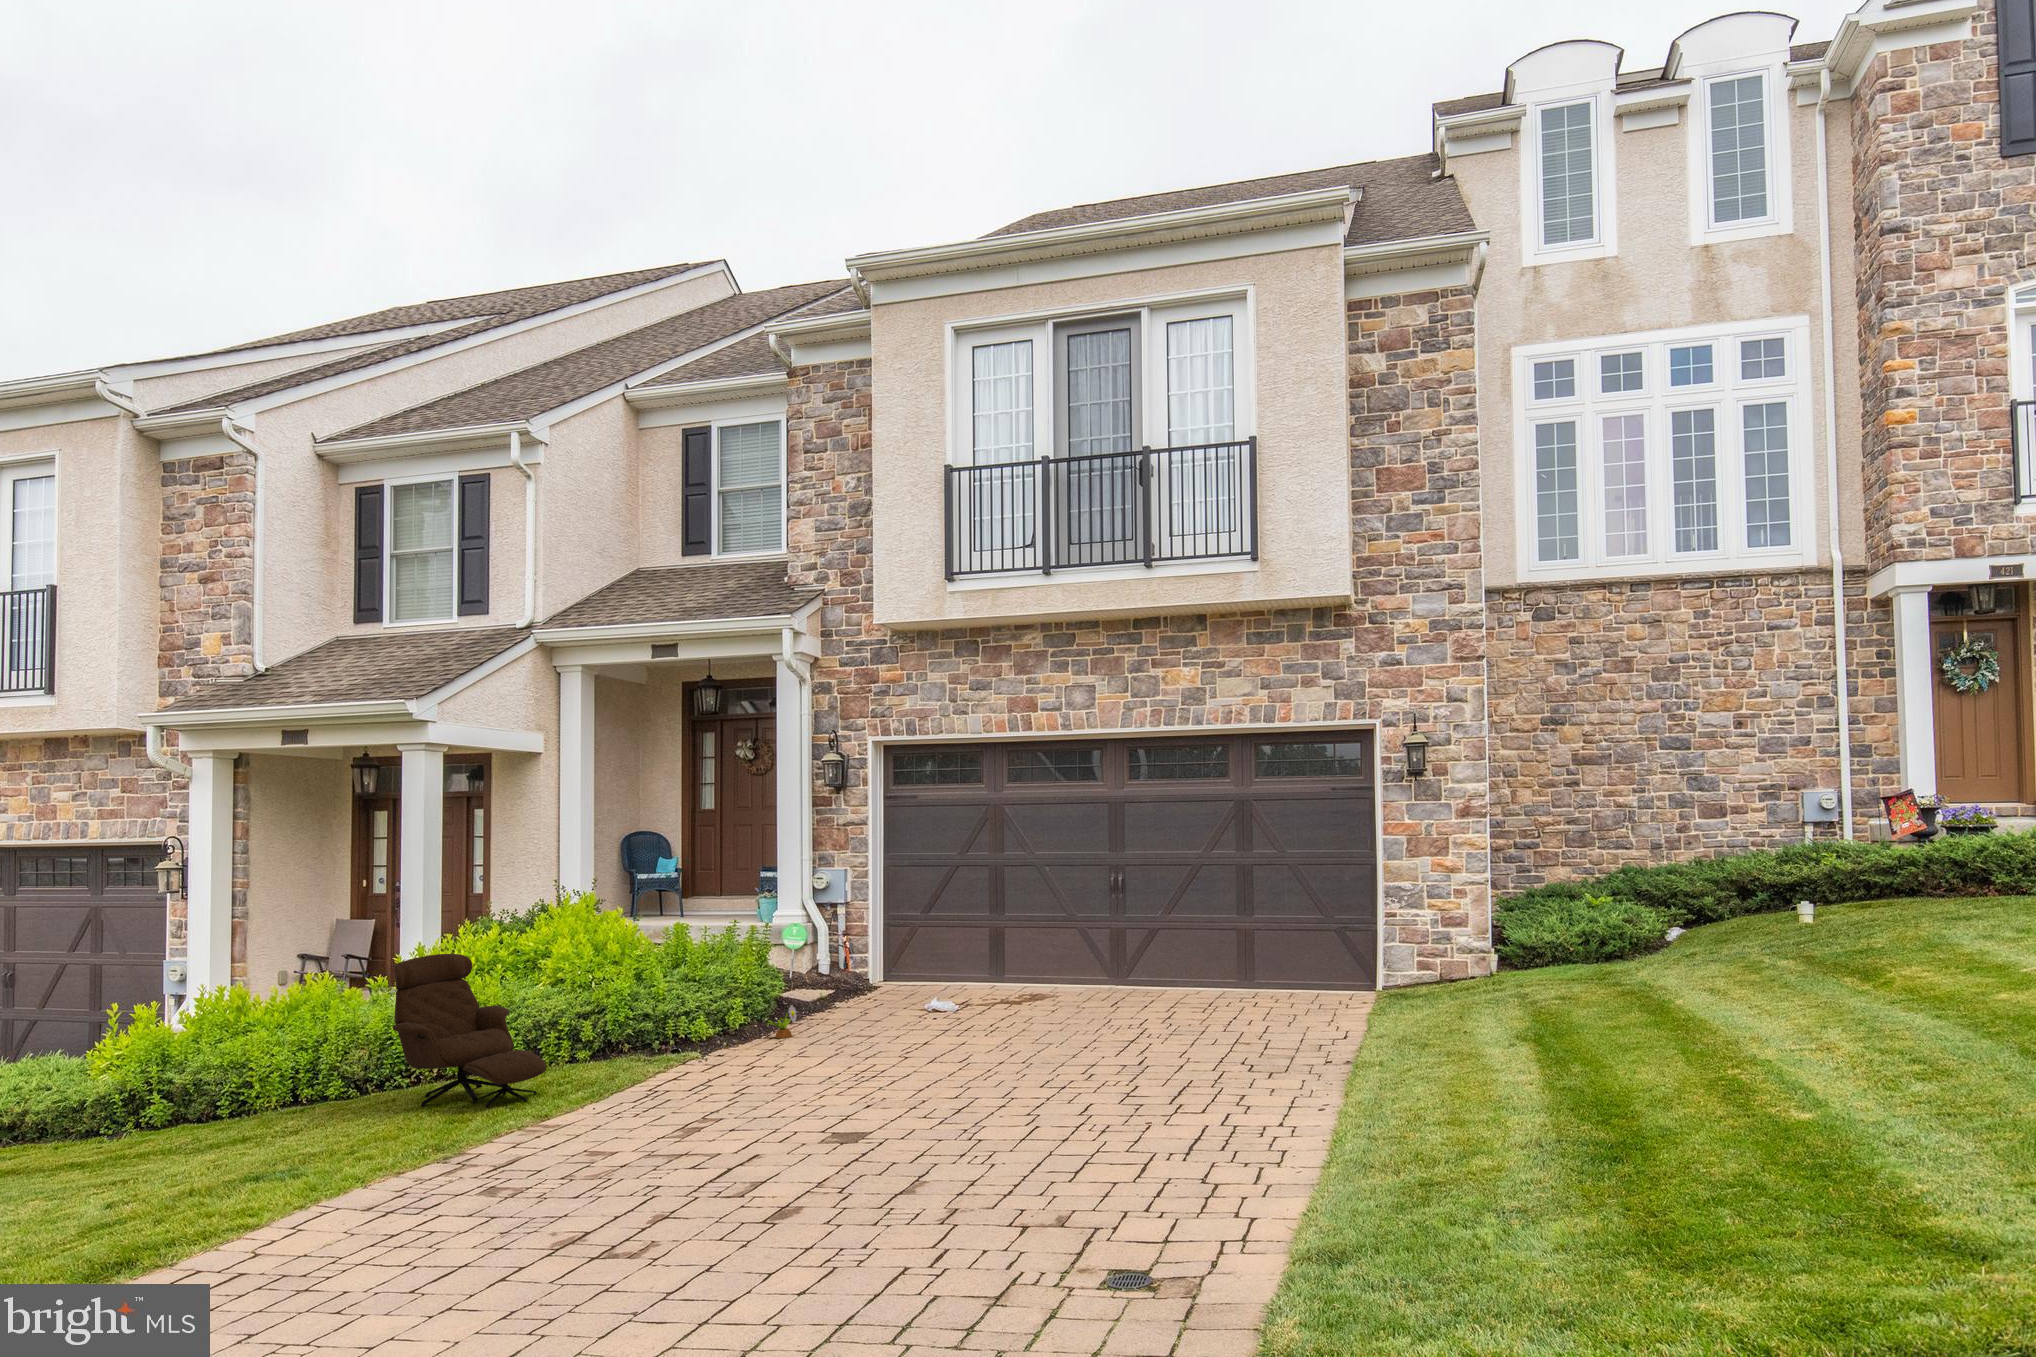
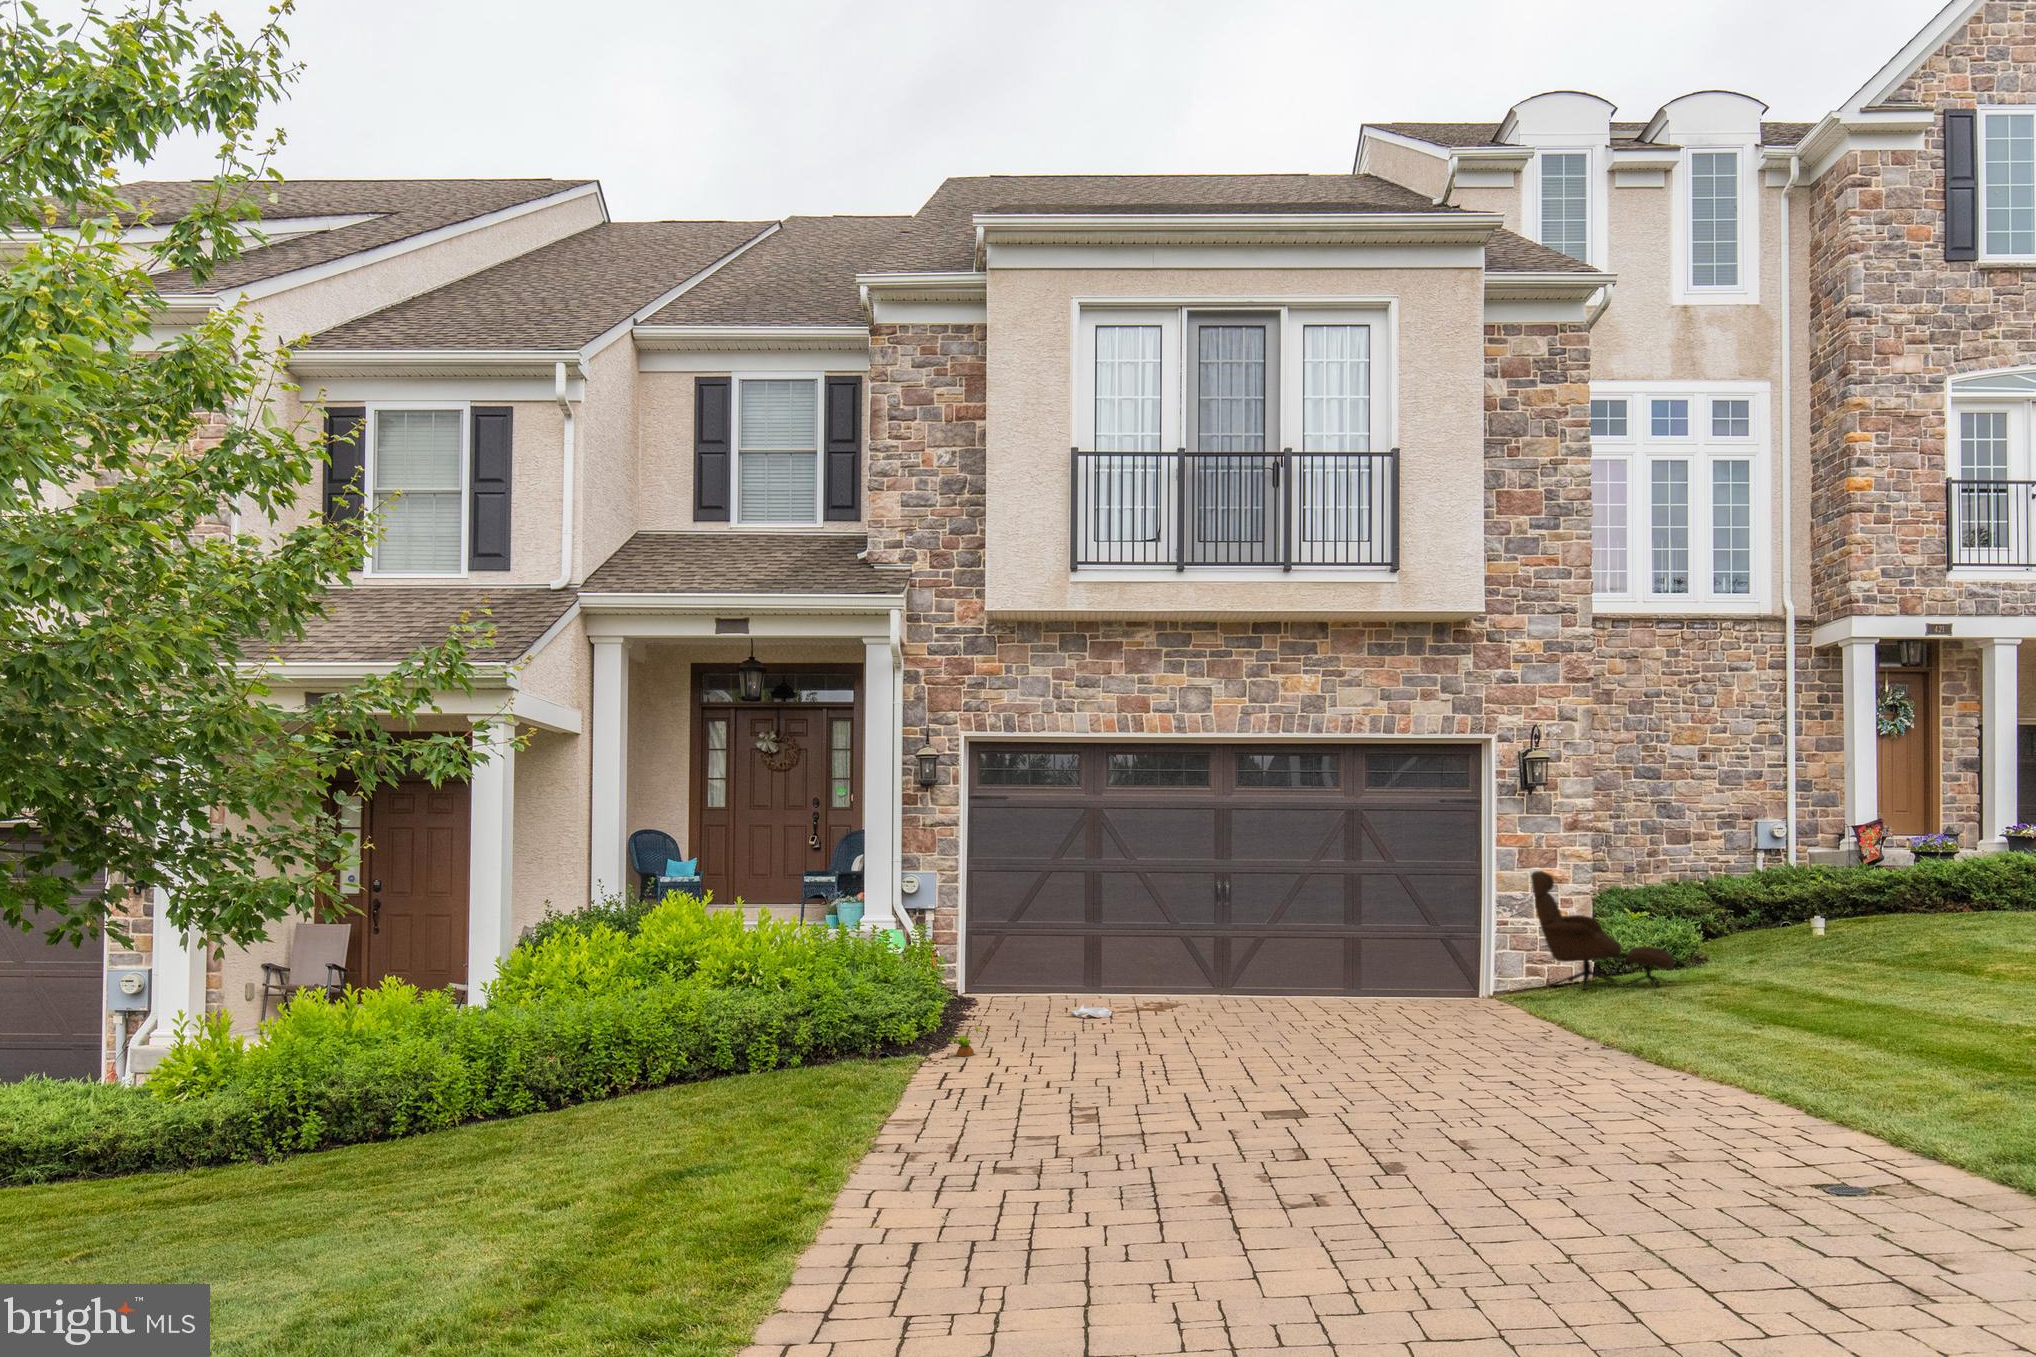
lounge chair: present [392,954,547,1107] -> present [1531,871,1675,990]

